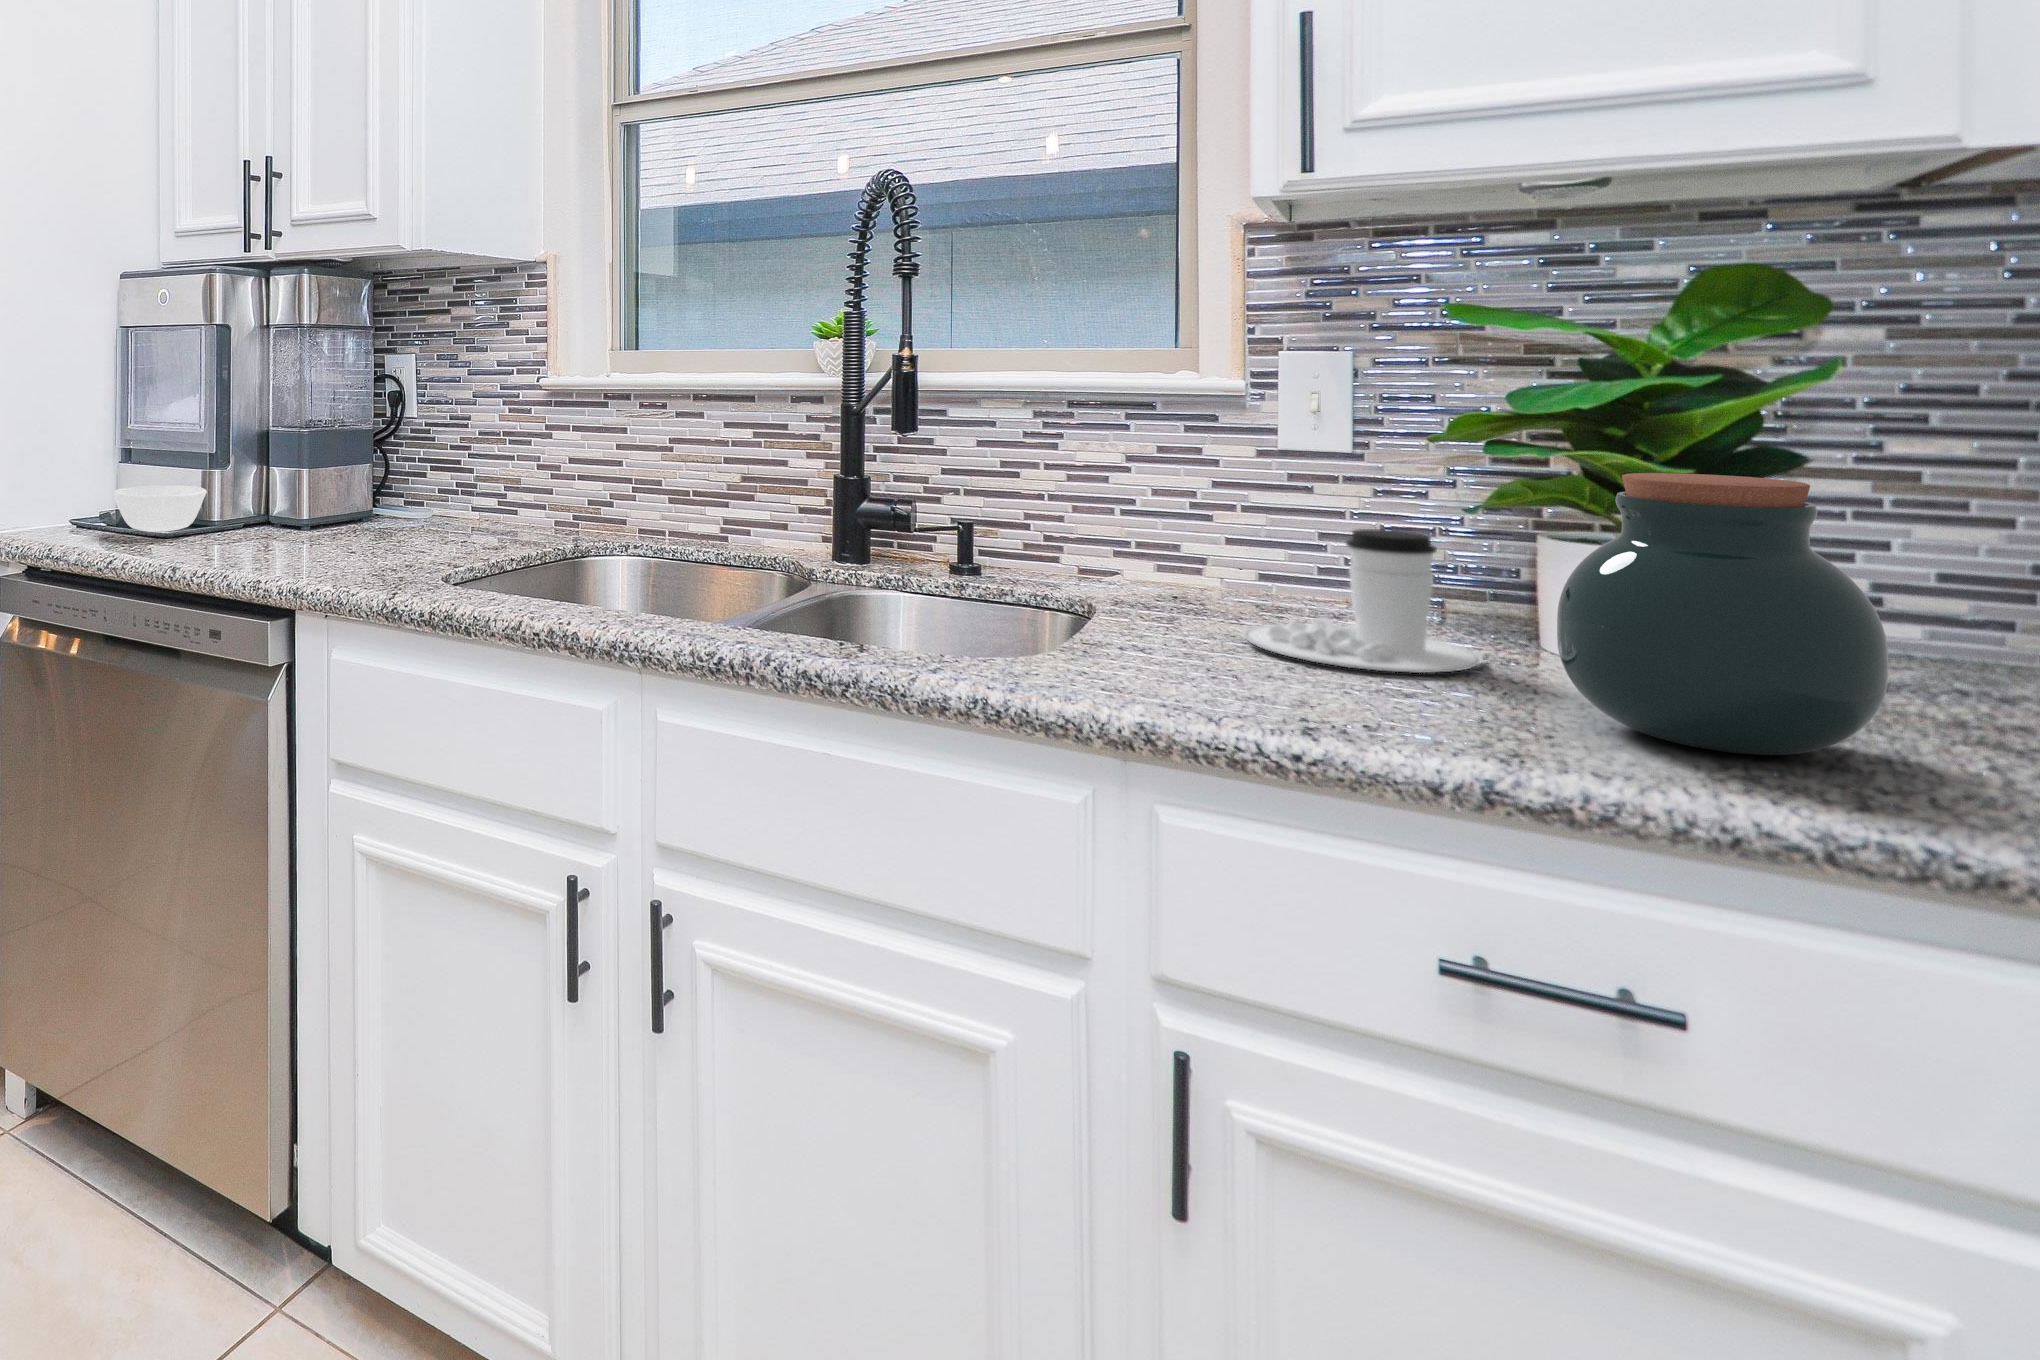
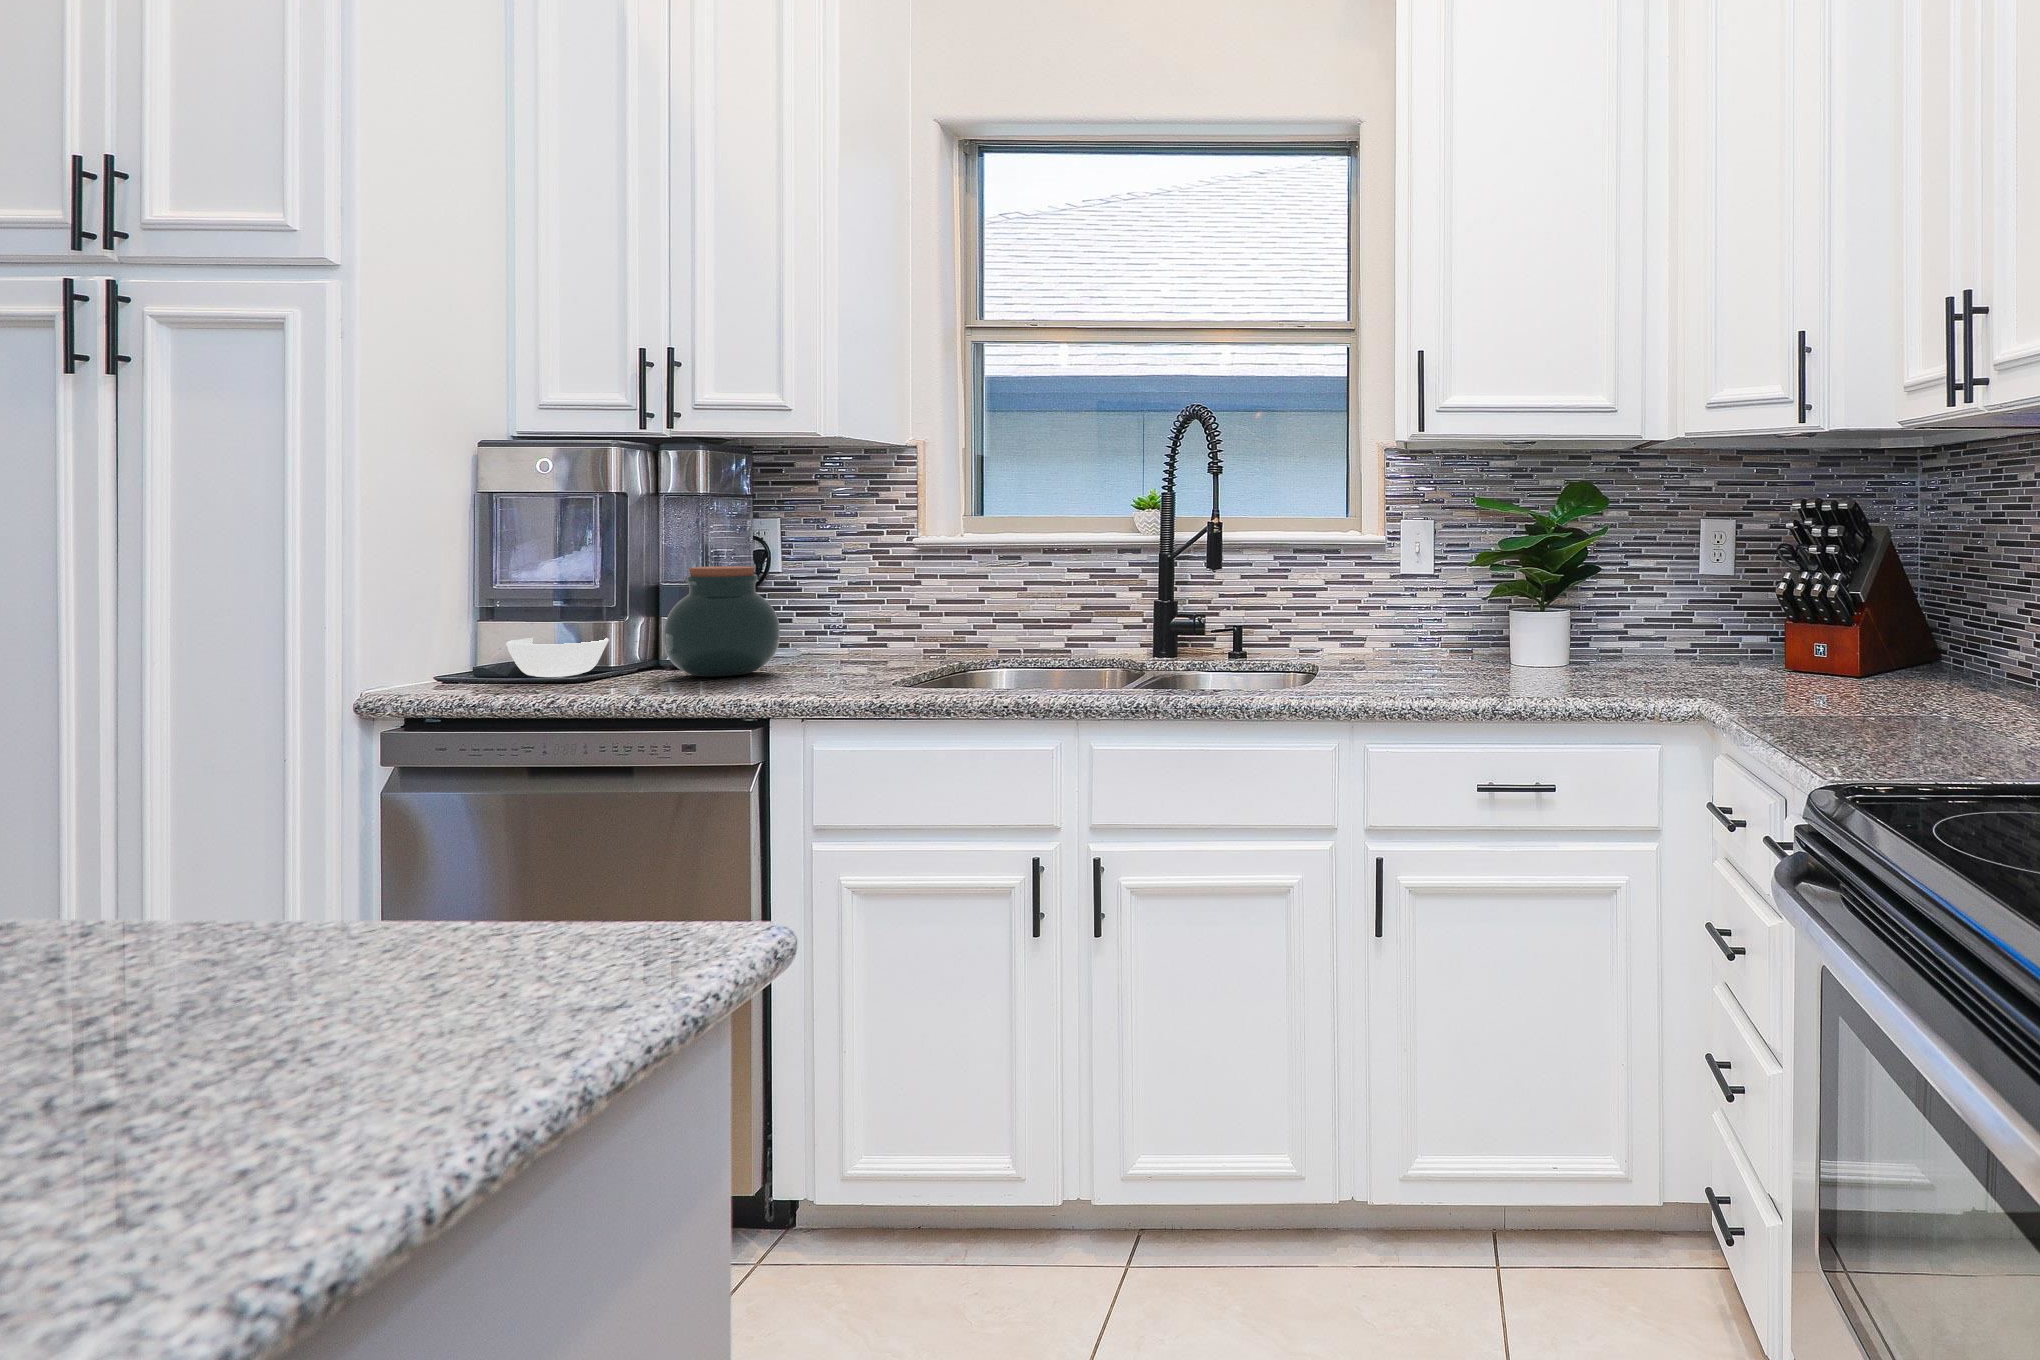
jar: present [1557,473,1888,755] -> present [664,566,780,677]
coffee cup: present [1243,529,1483,673] -> none [1397,610,1498,677]

